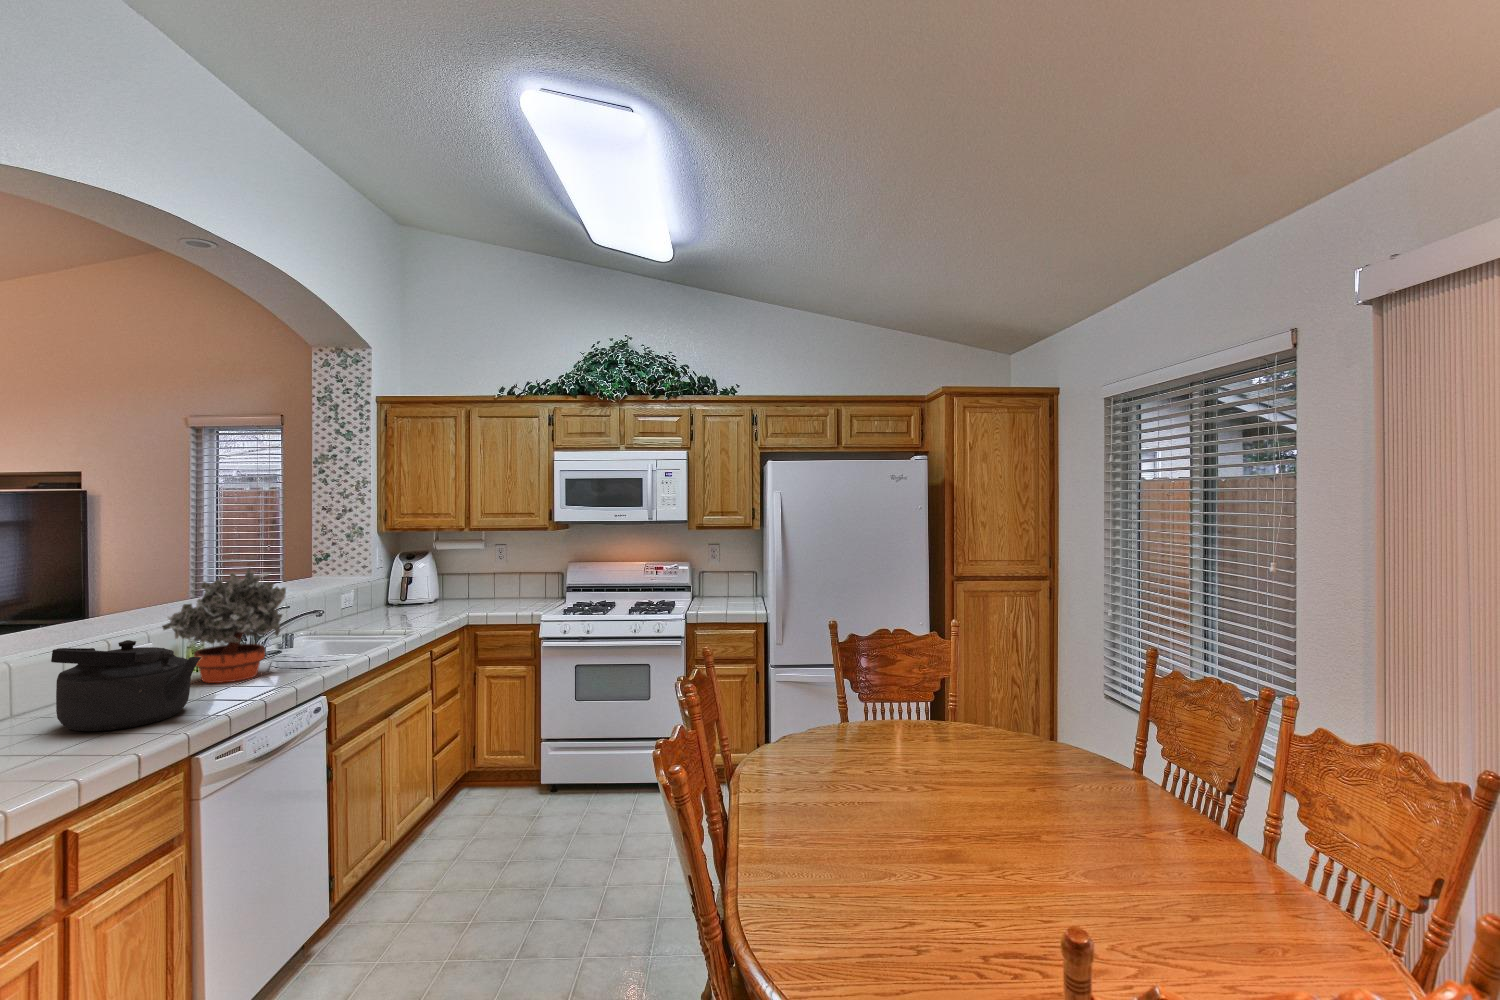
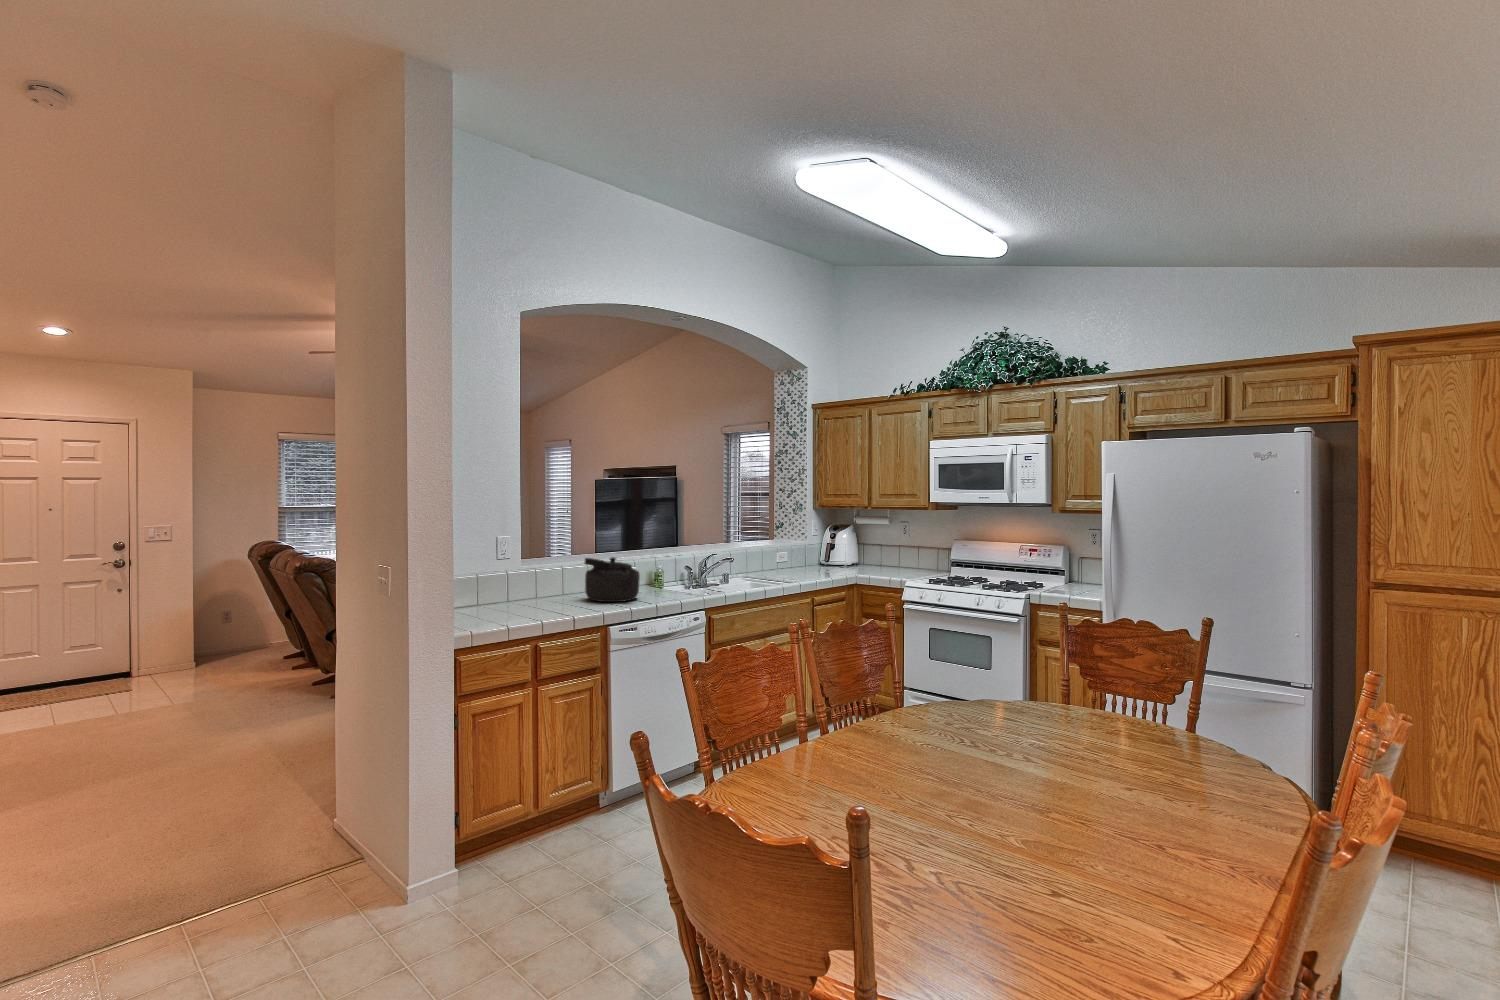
potted plant: present [162,568,286,683] -> none [644,524,704,592]

